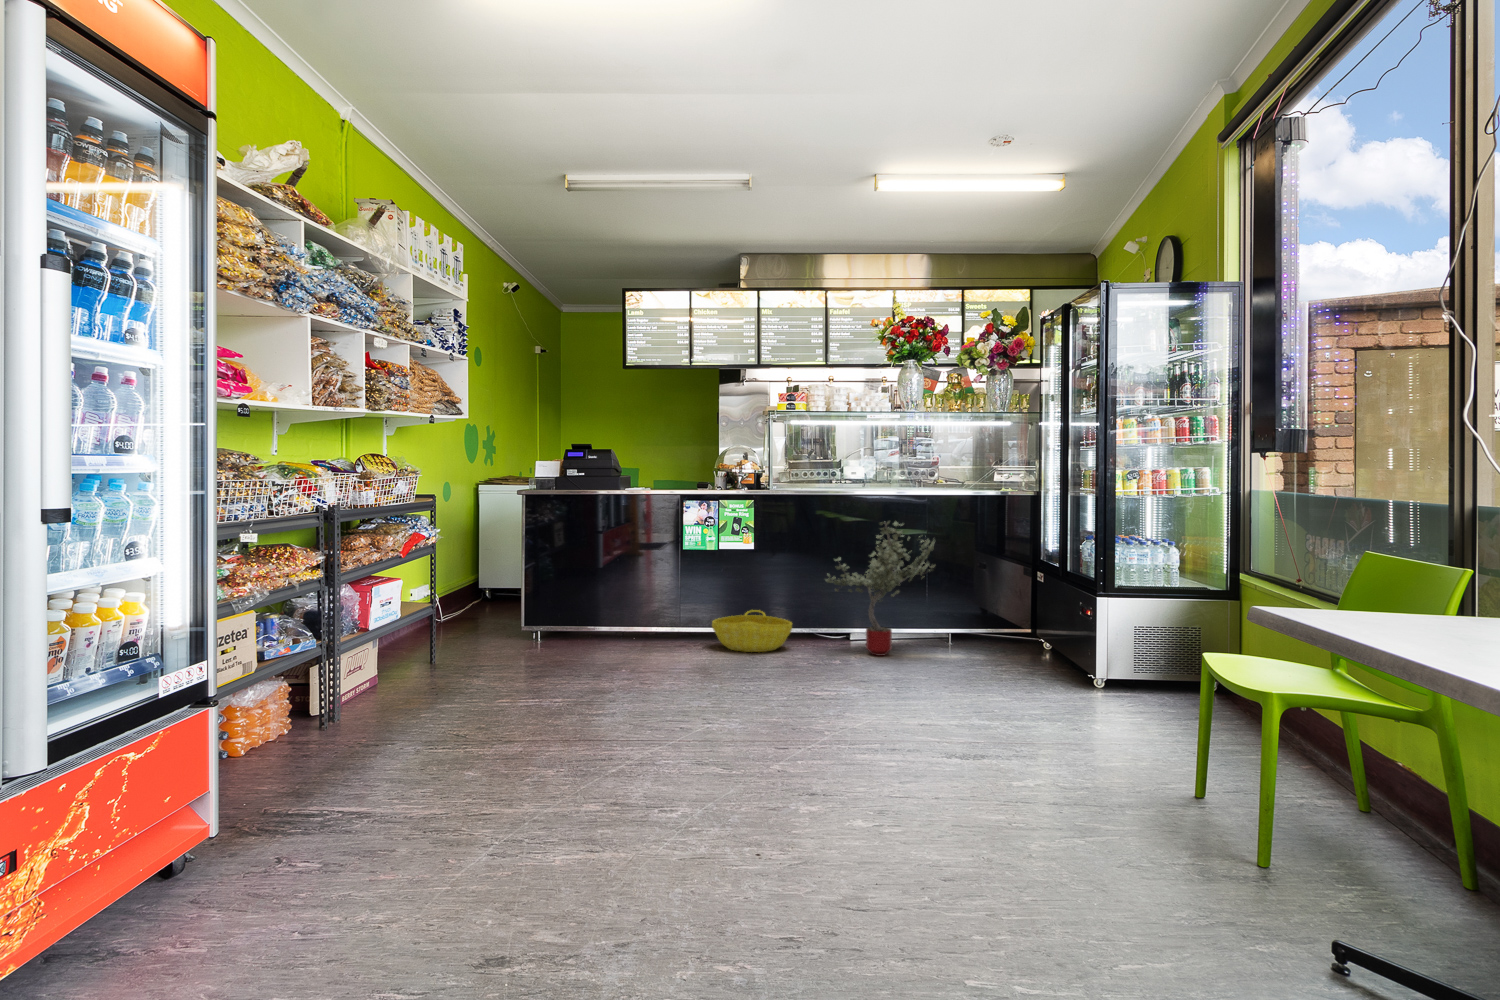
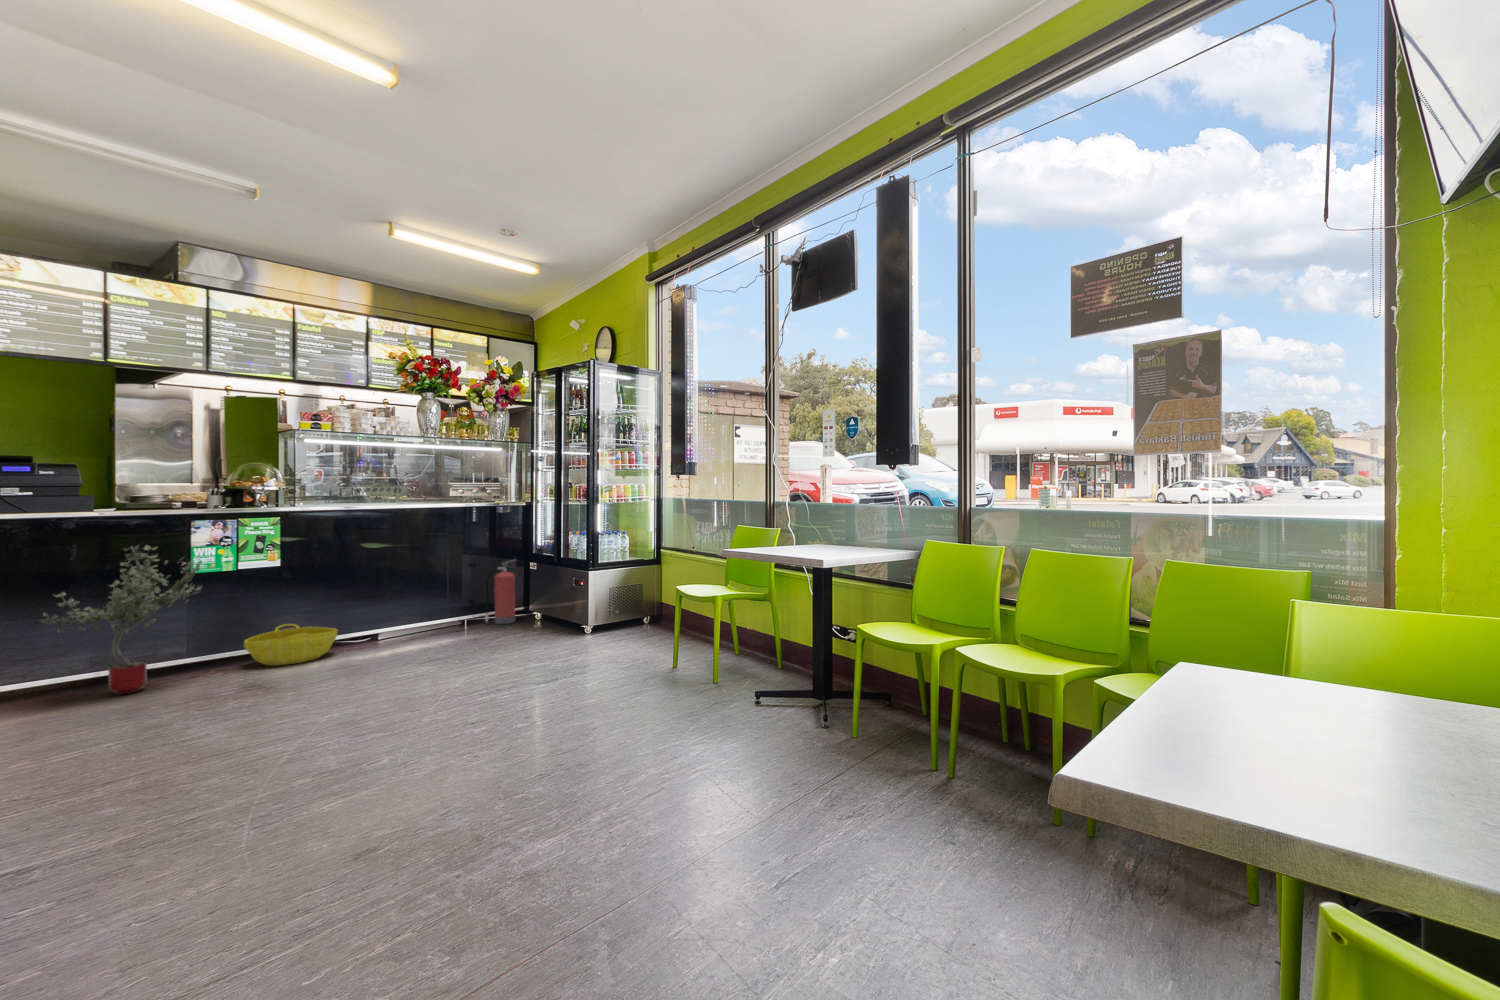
potted tree: present [826,521,935,656] -> present [41,545,202,694]
fire extinguisher: none [964,568,1010,652] -> present [485,560,516,624]

